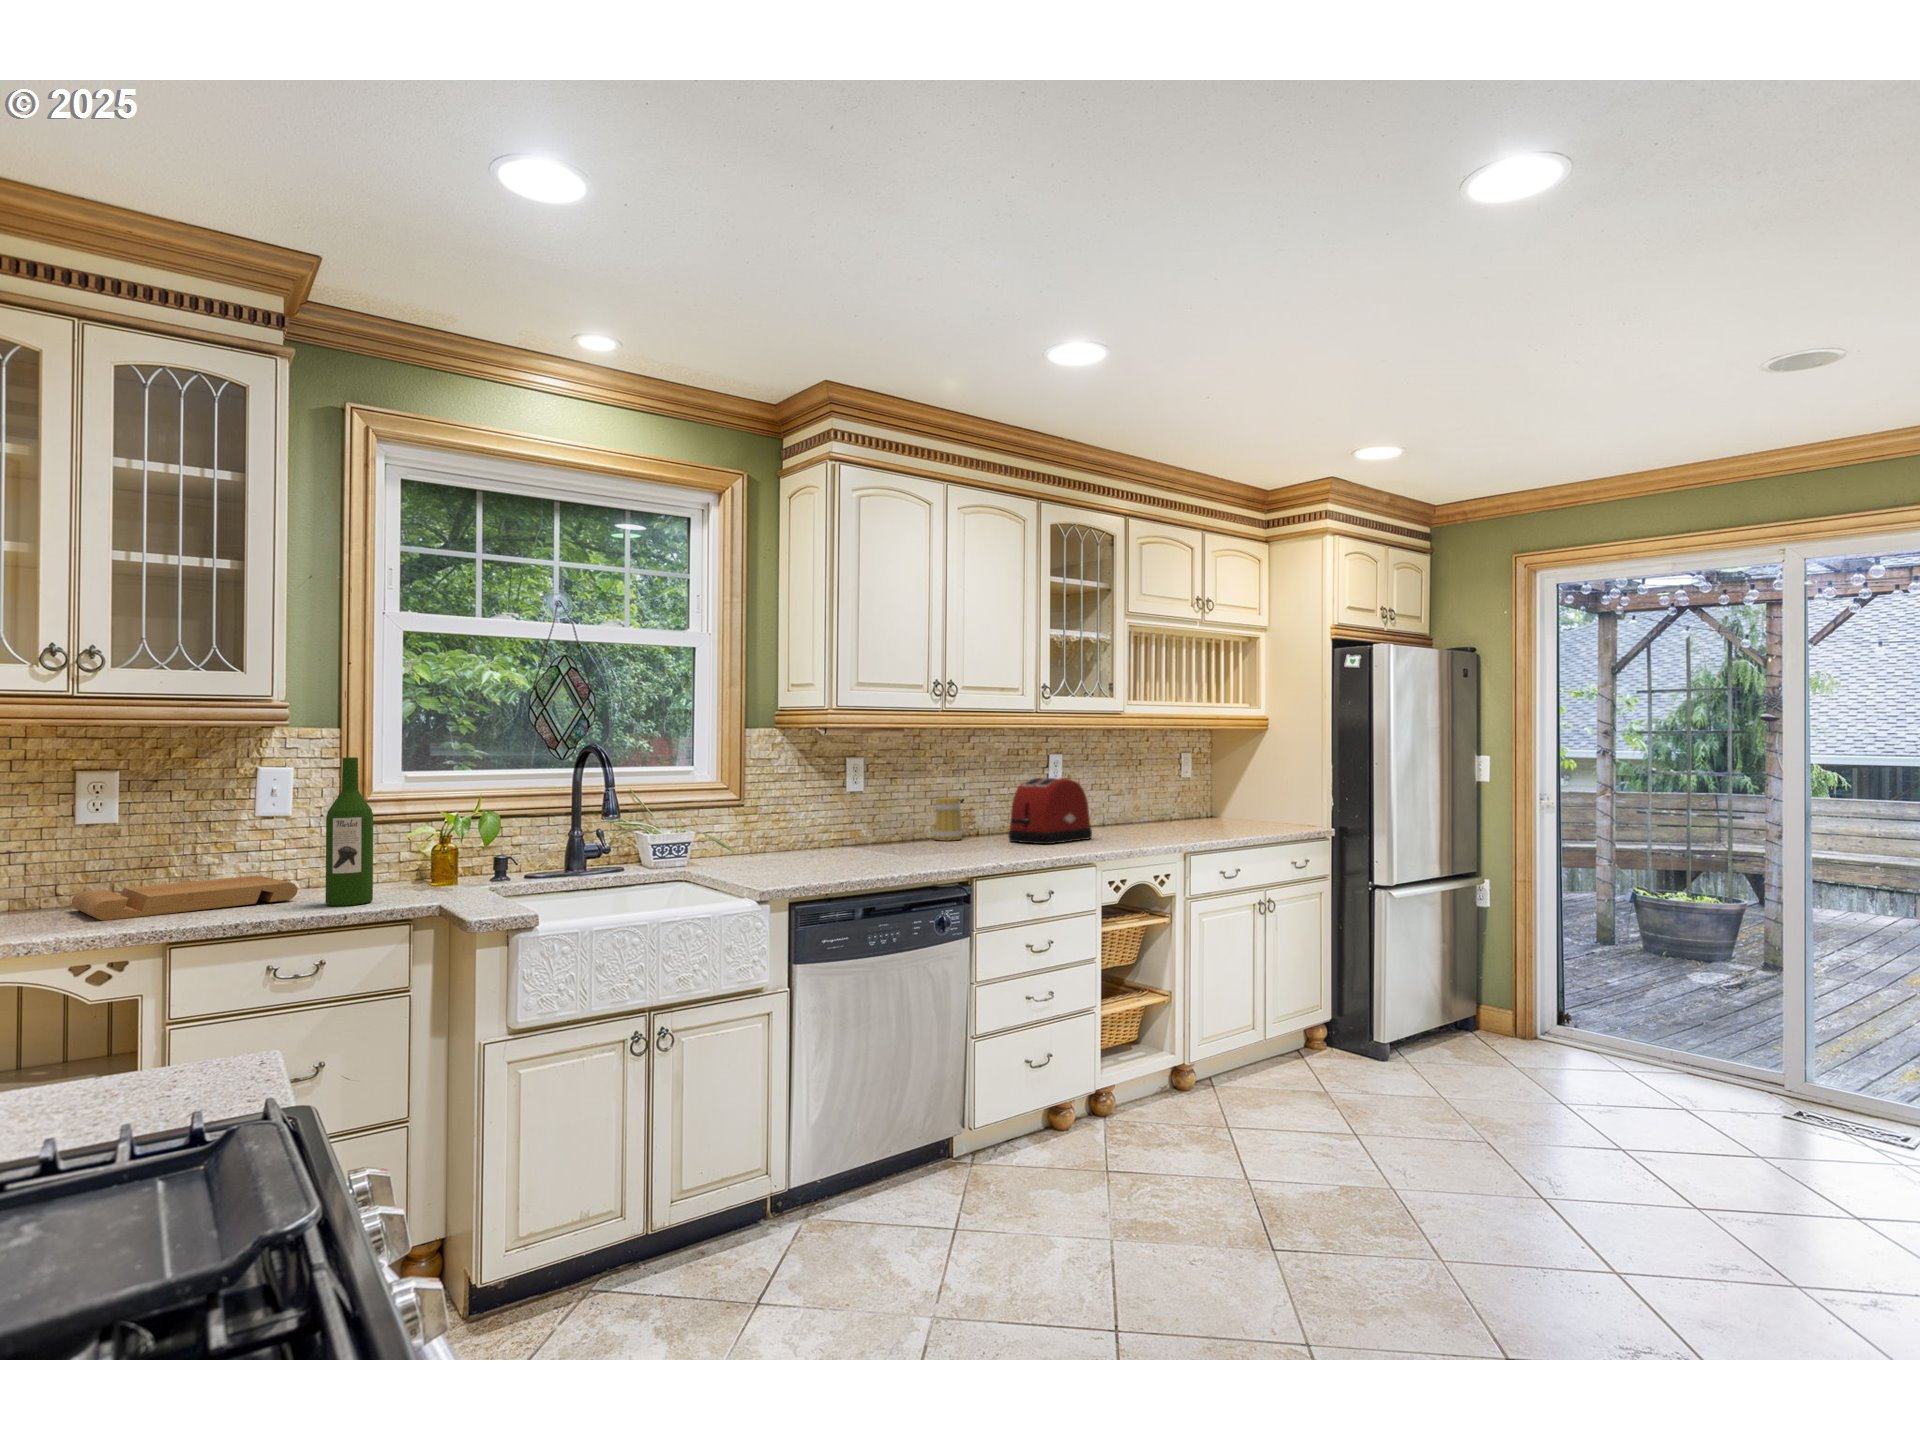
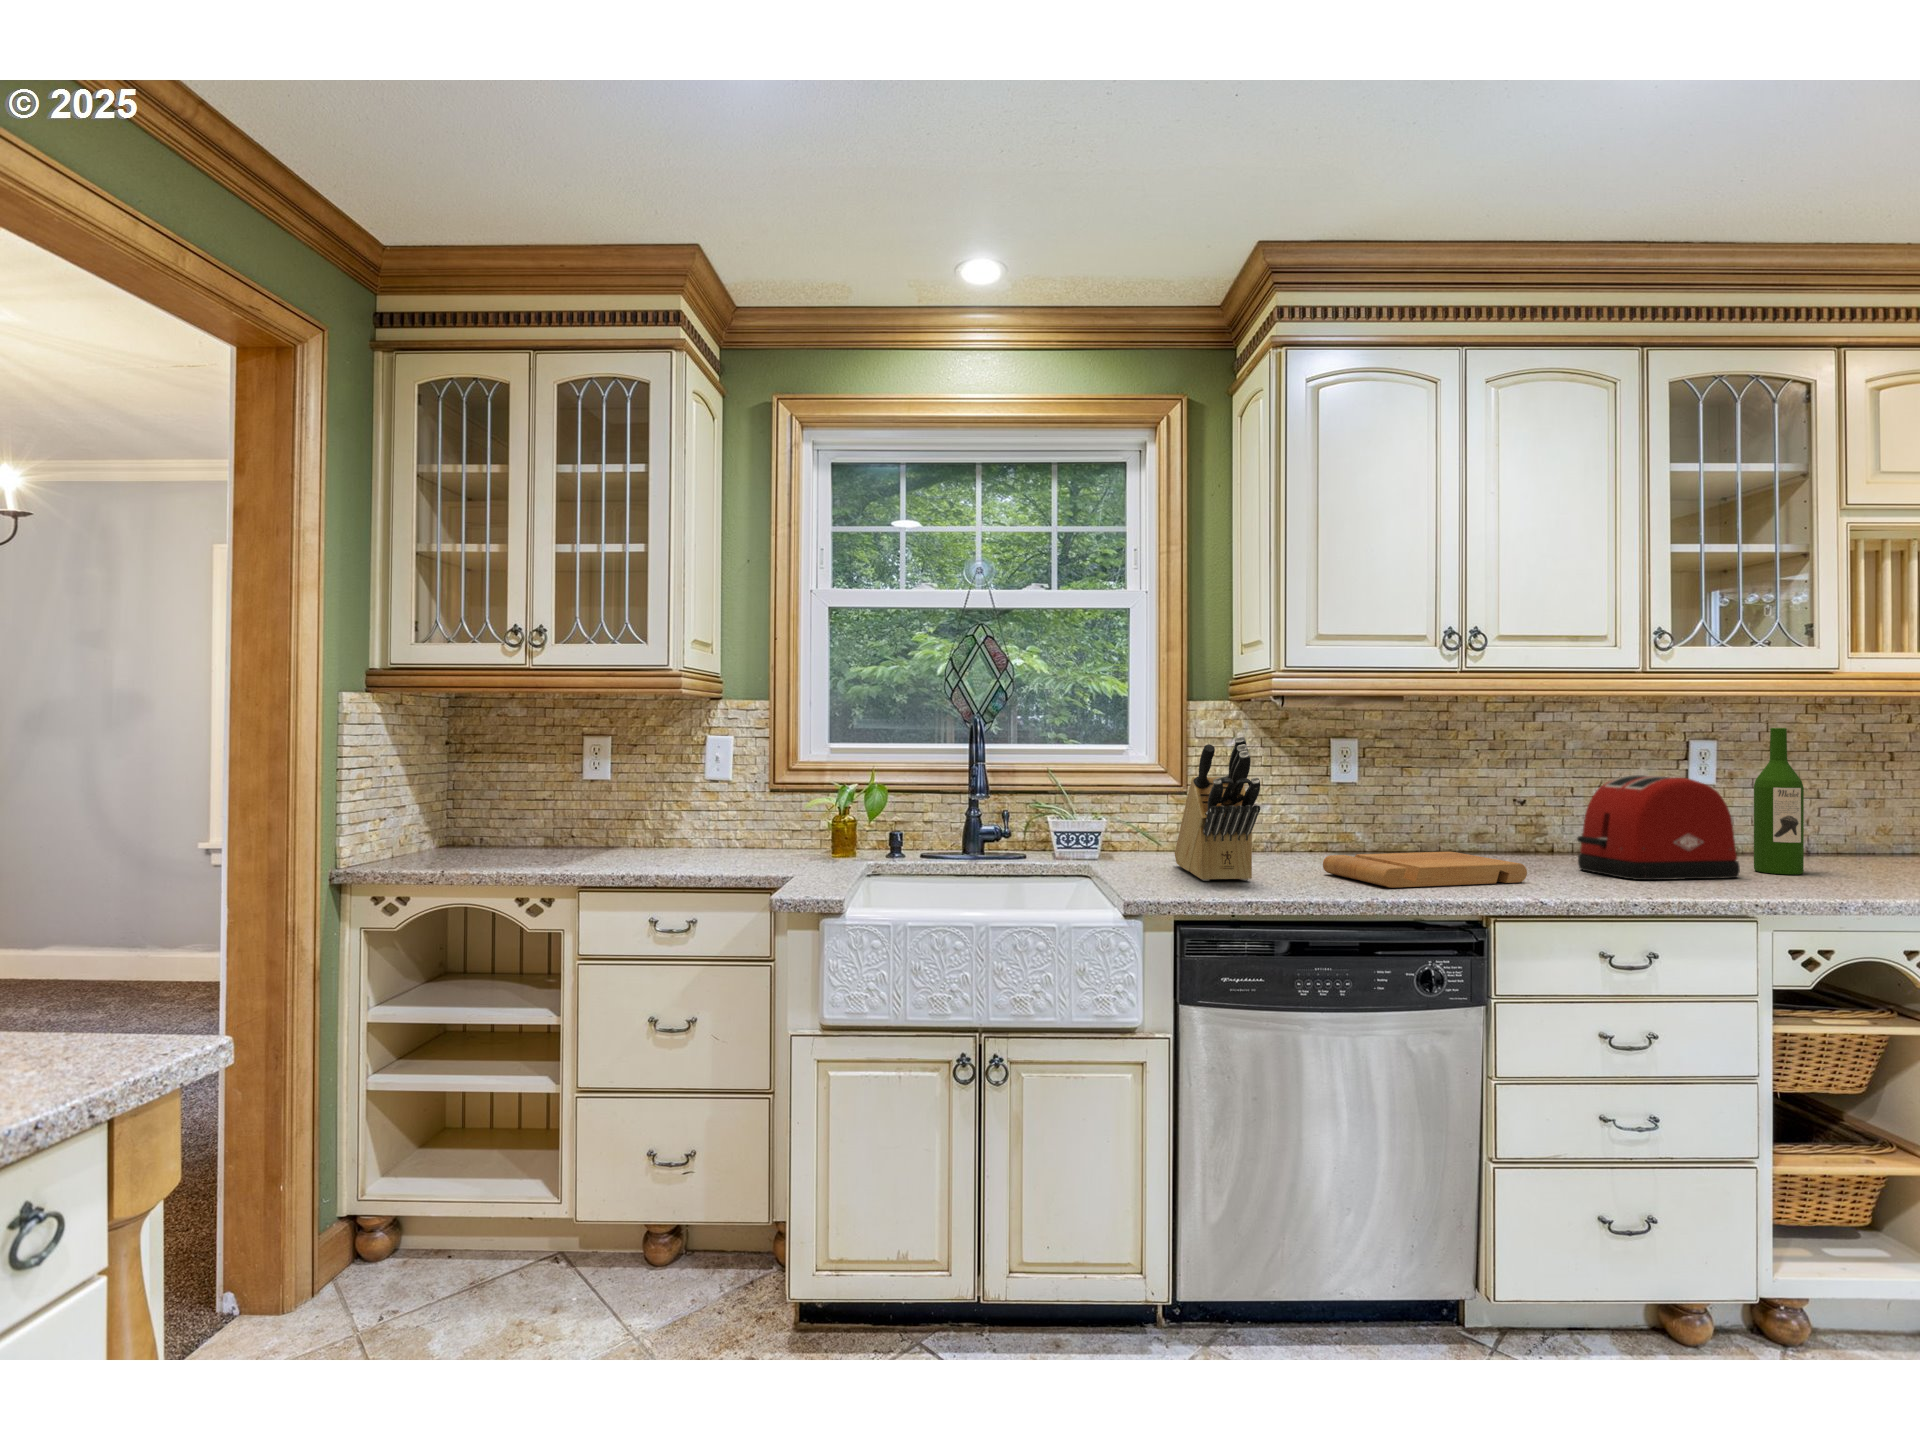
knife block: none [757,756,847,869] -> present [1175,736,1260,881]
wine bottle: present [326,757,373,906] -> present [1754,728,1804,874]
mug: present [933,797,962,841] -> none [1463,796,1510,860]
cutting board: present [72,875,297,920] -> present [1323,851,1527,888]

